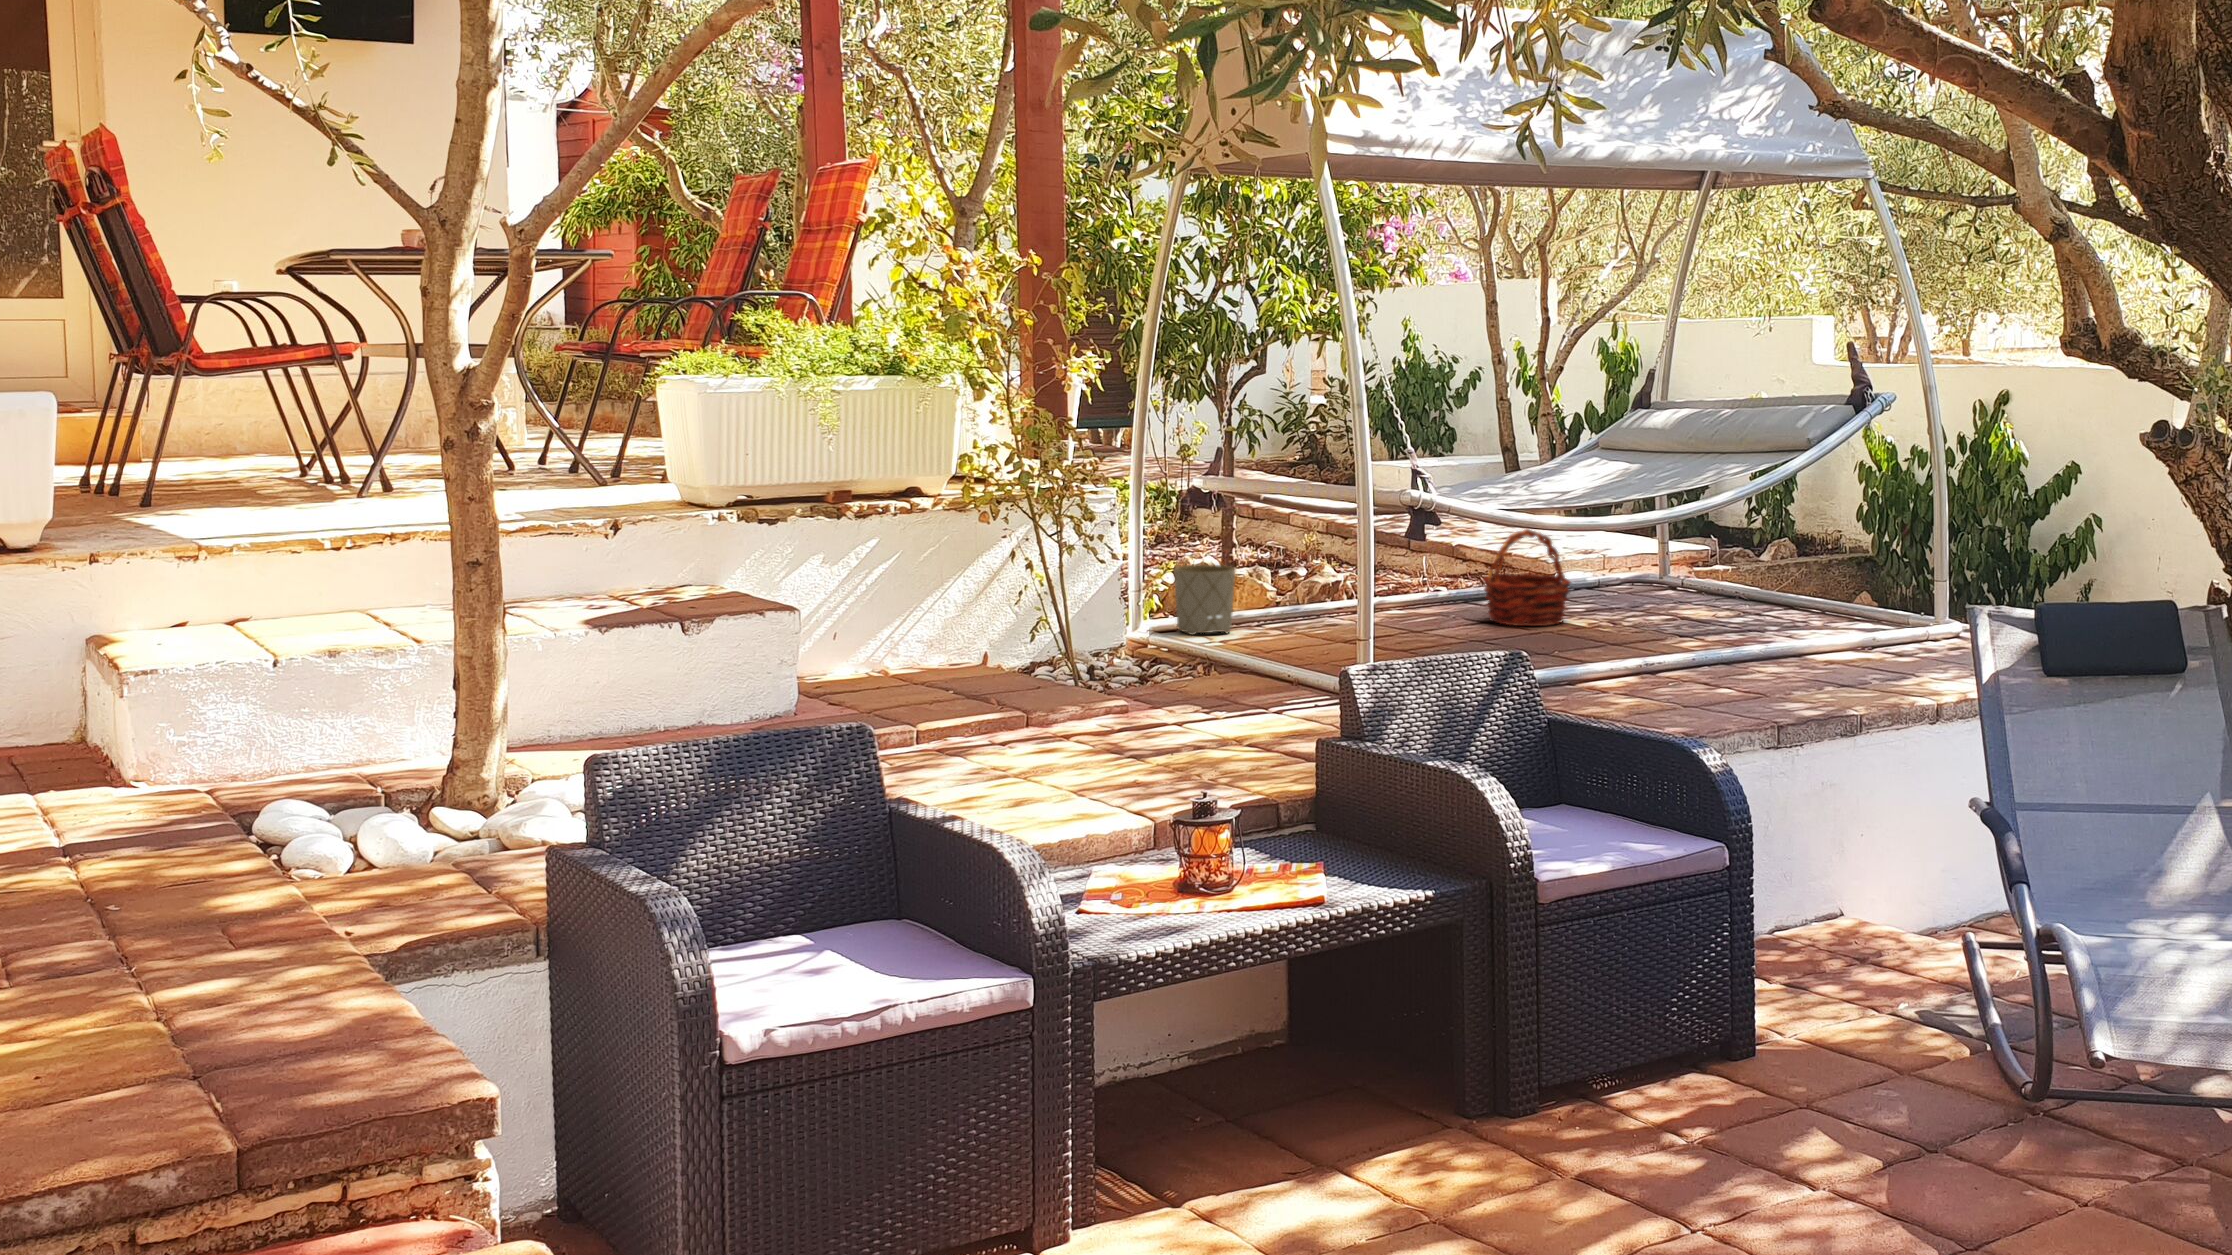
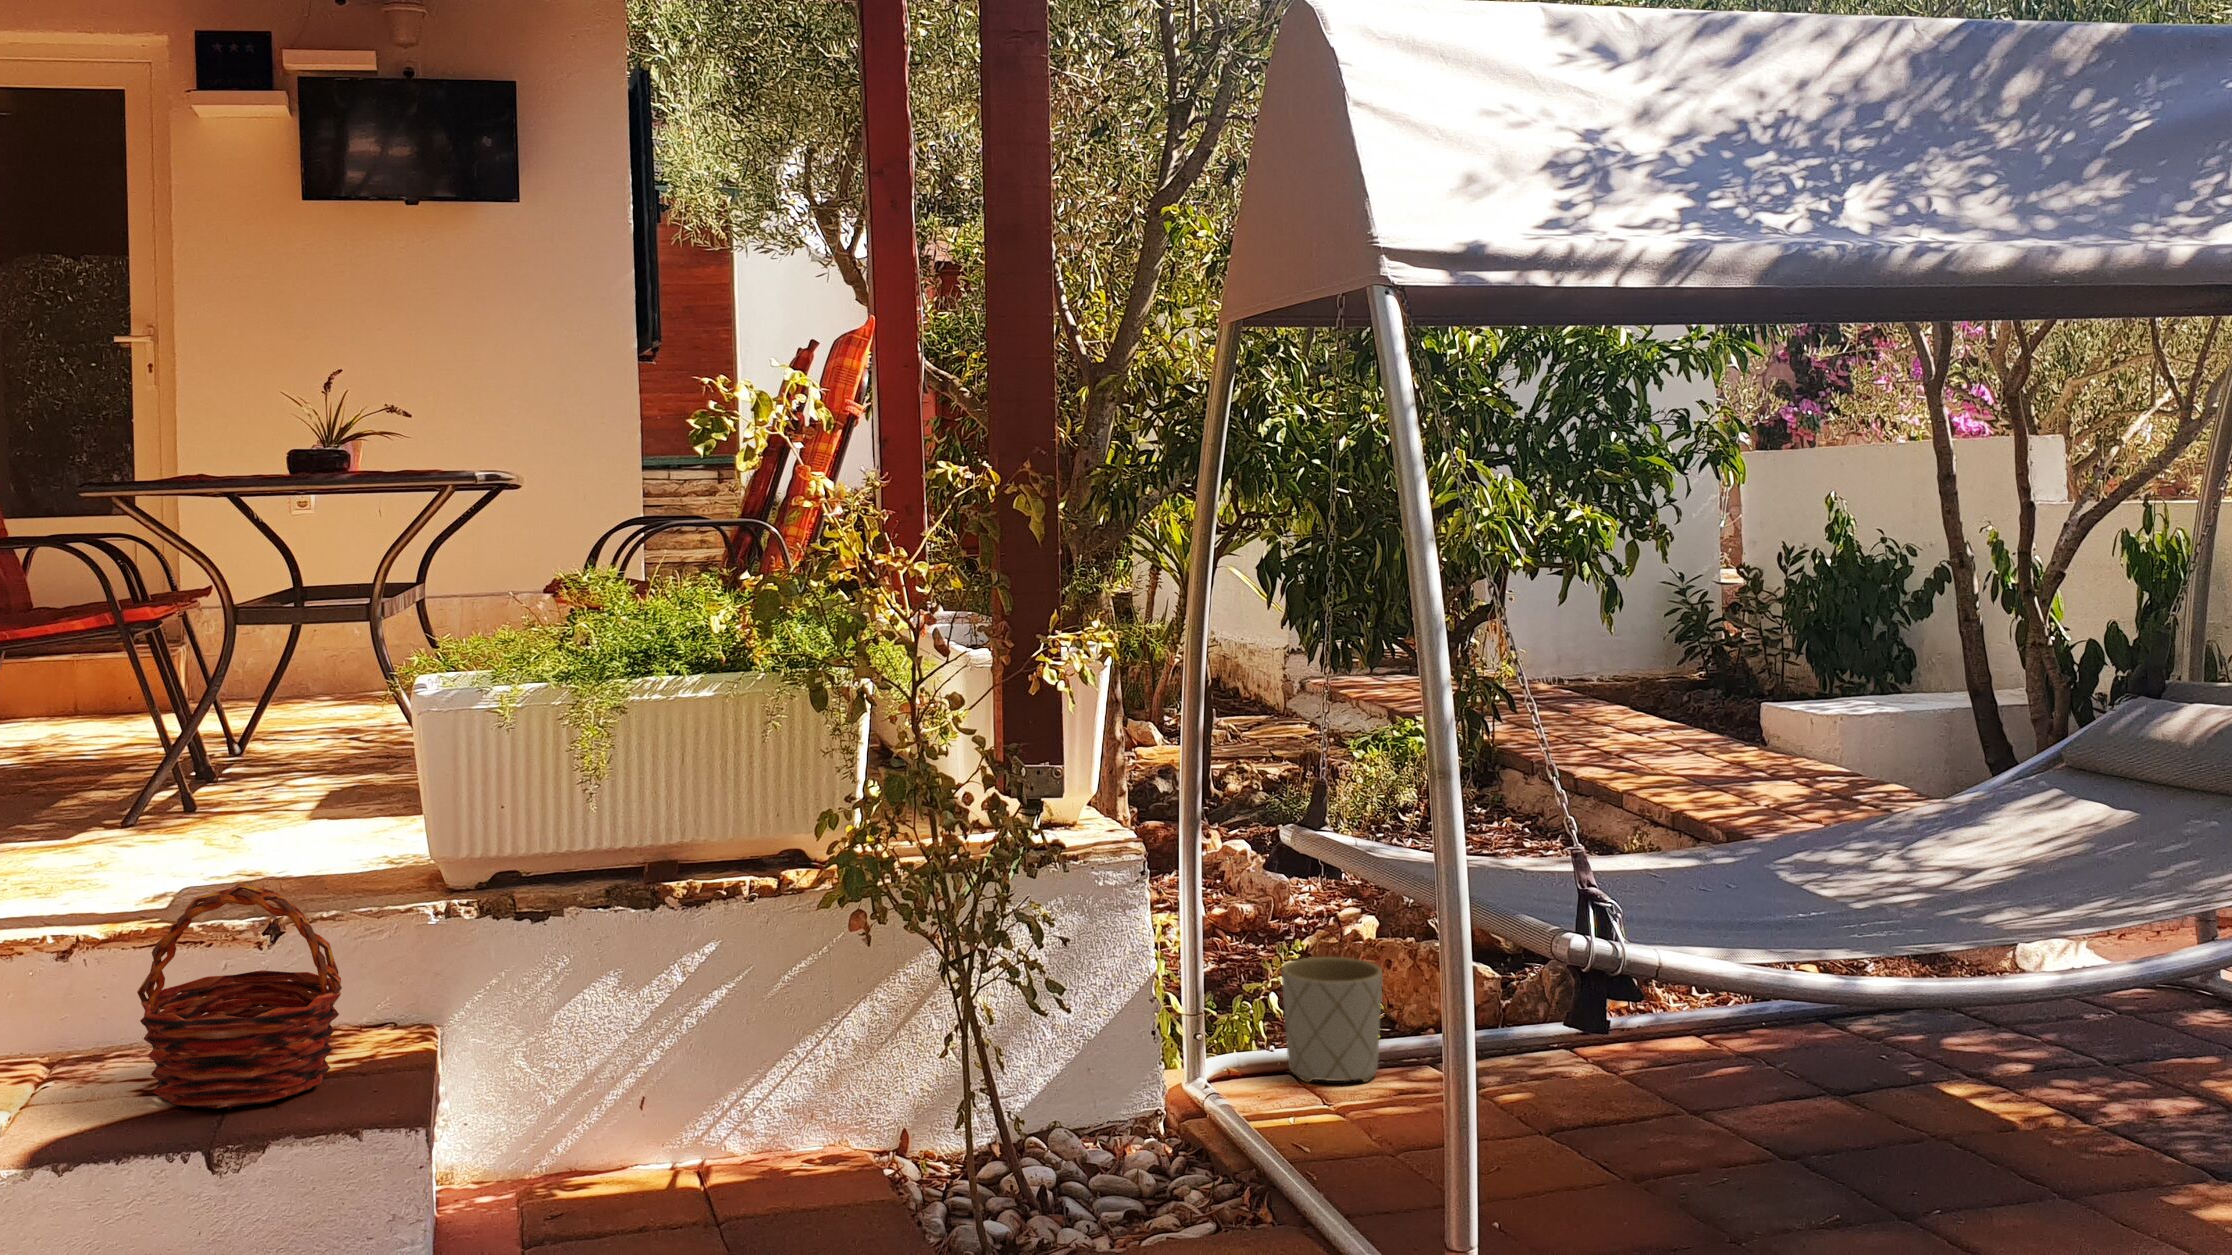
basket: present [1483,529,1571,626] -> present [137,884,342,1109]

